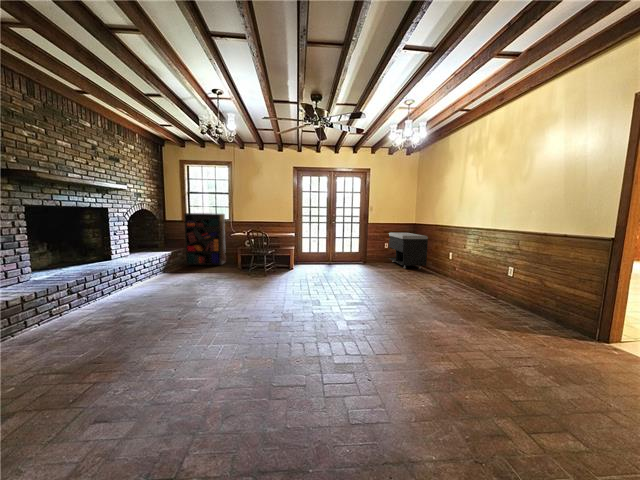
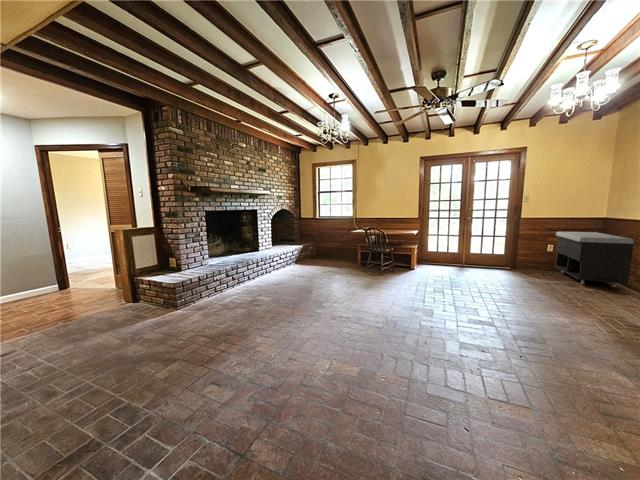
bookshelf: present [184,213,226,265] -> none [313,211,348,260]

